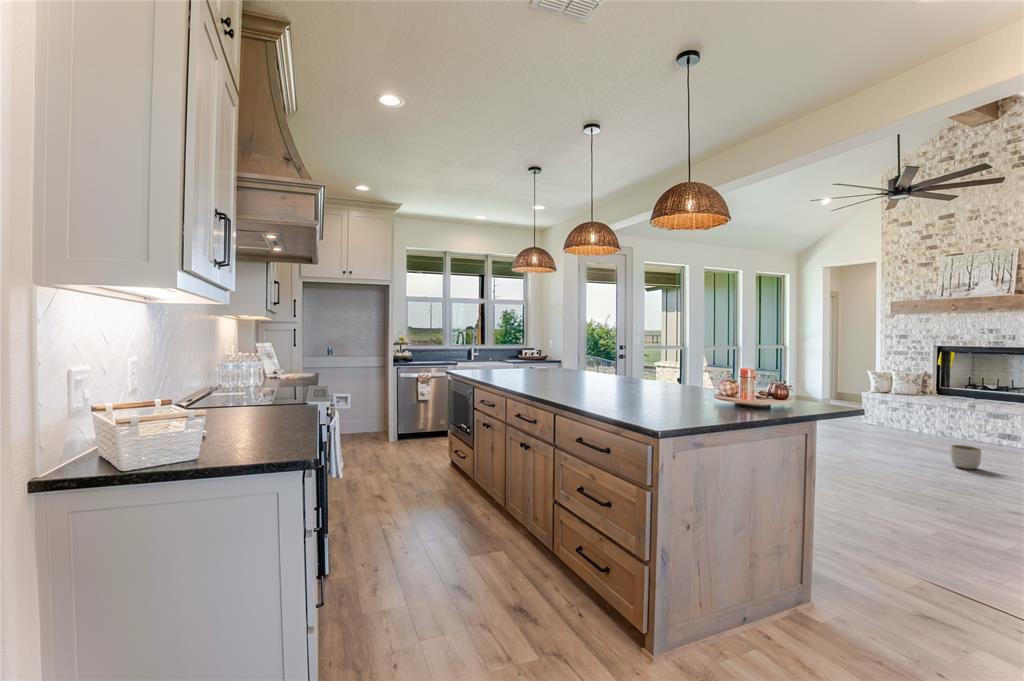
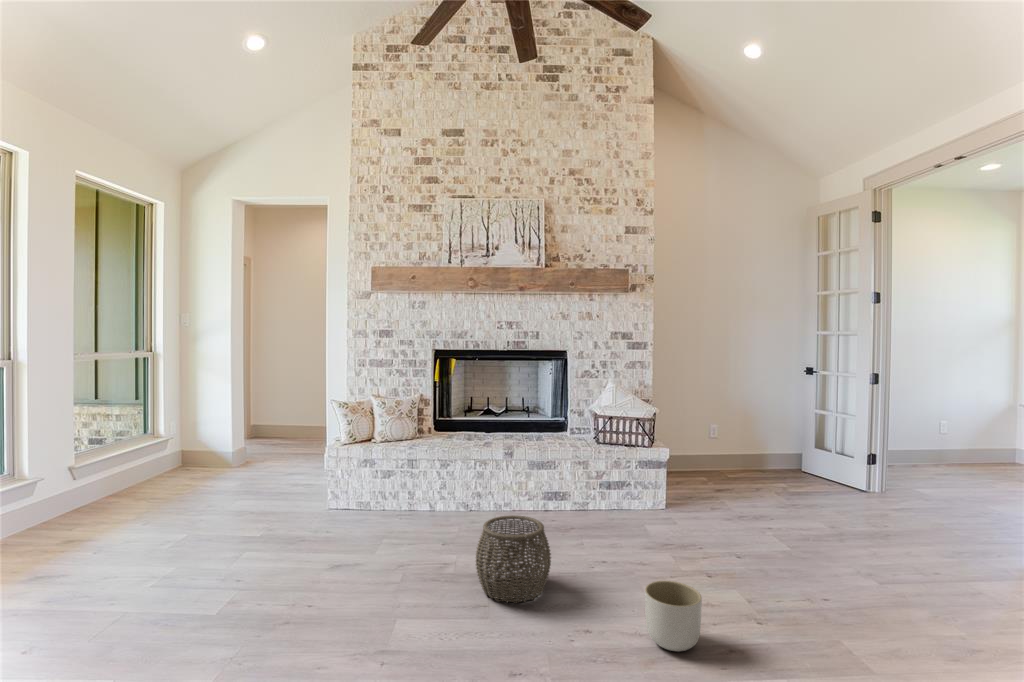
woven basket: none [896,420,938,452] -> present [476,515,551,603]

